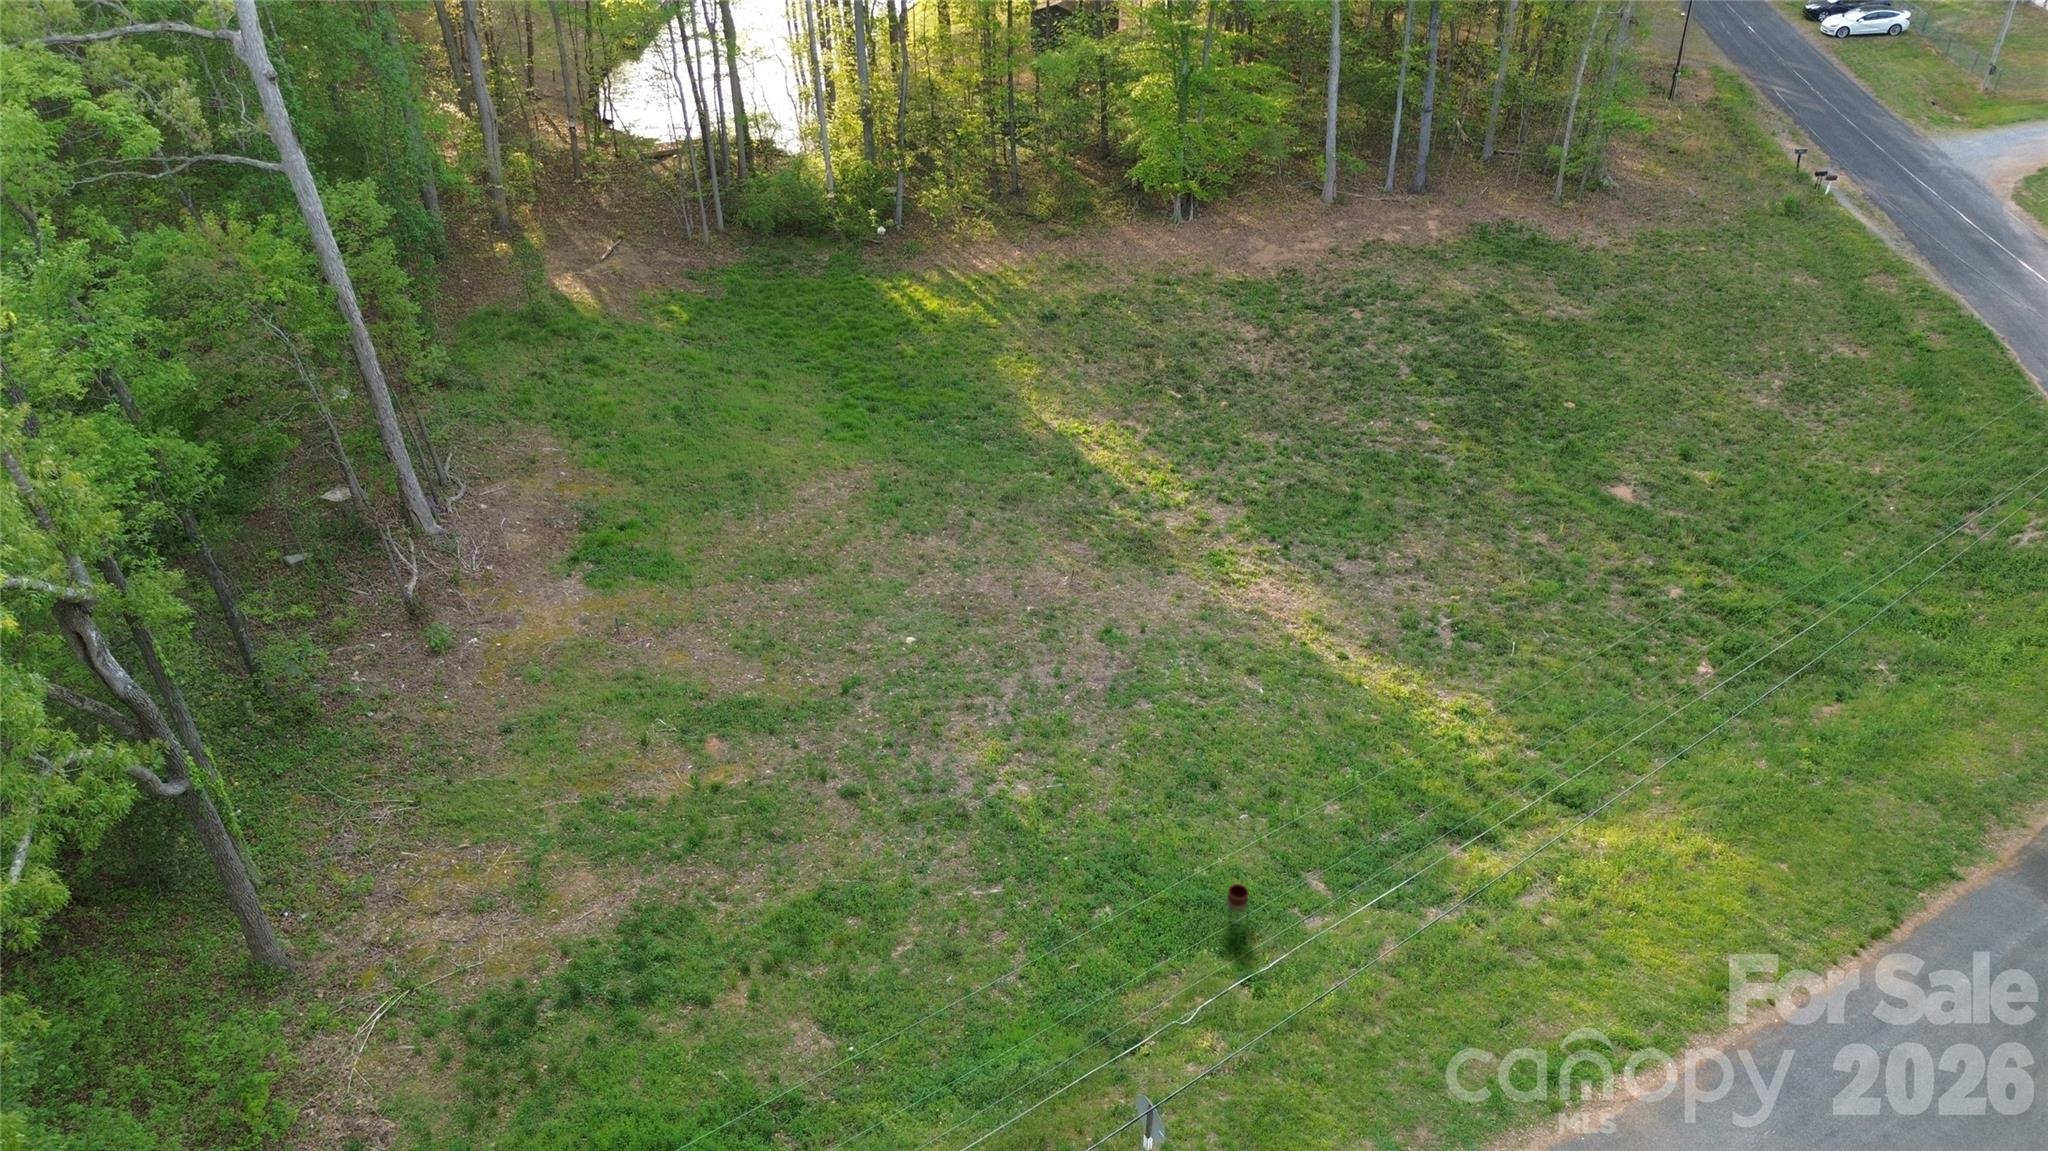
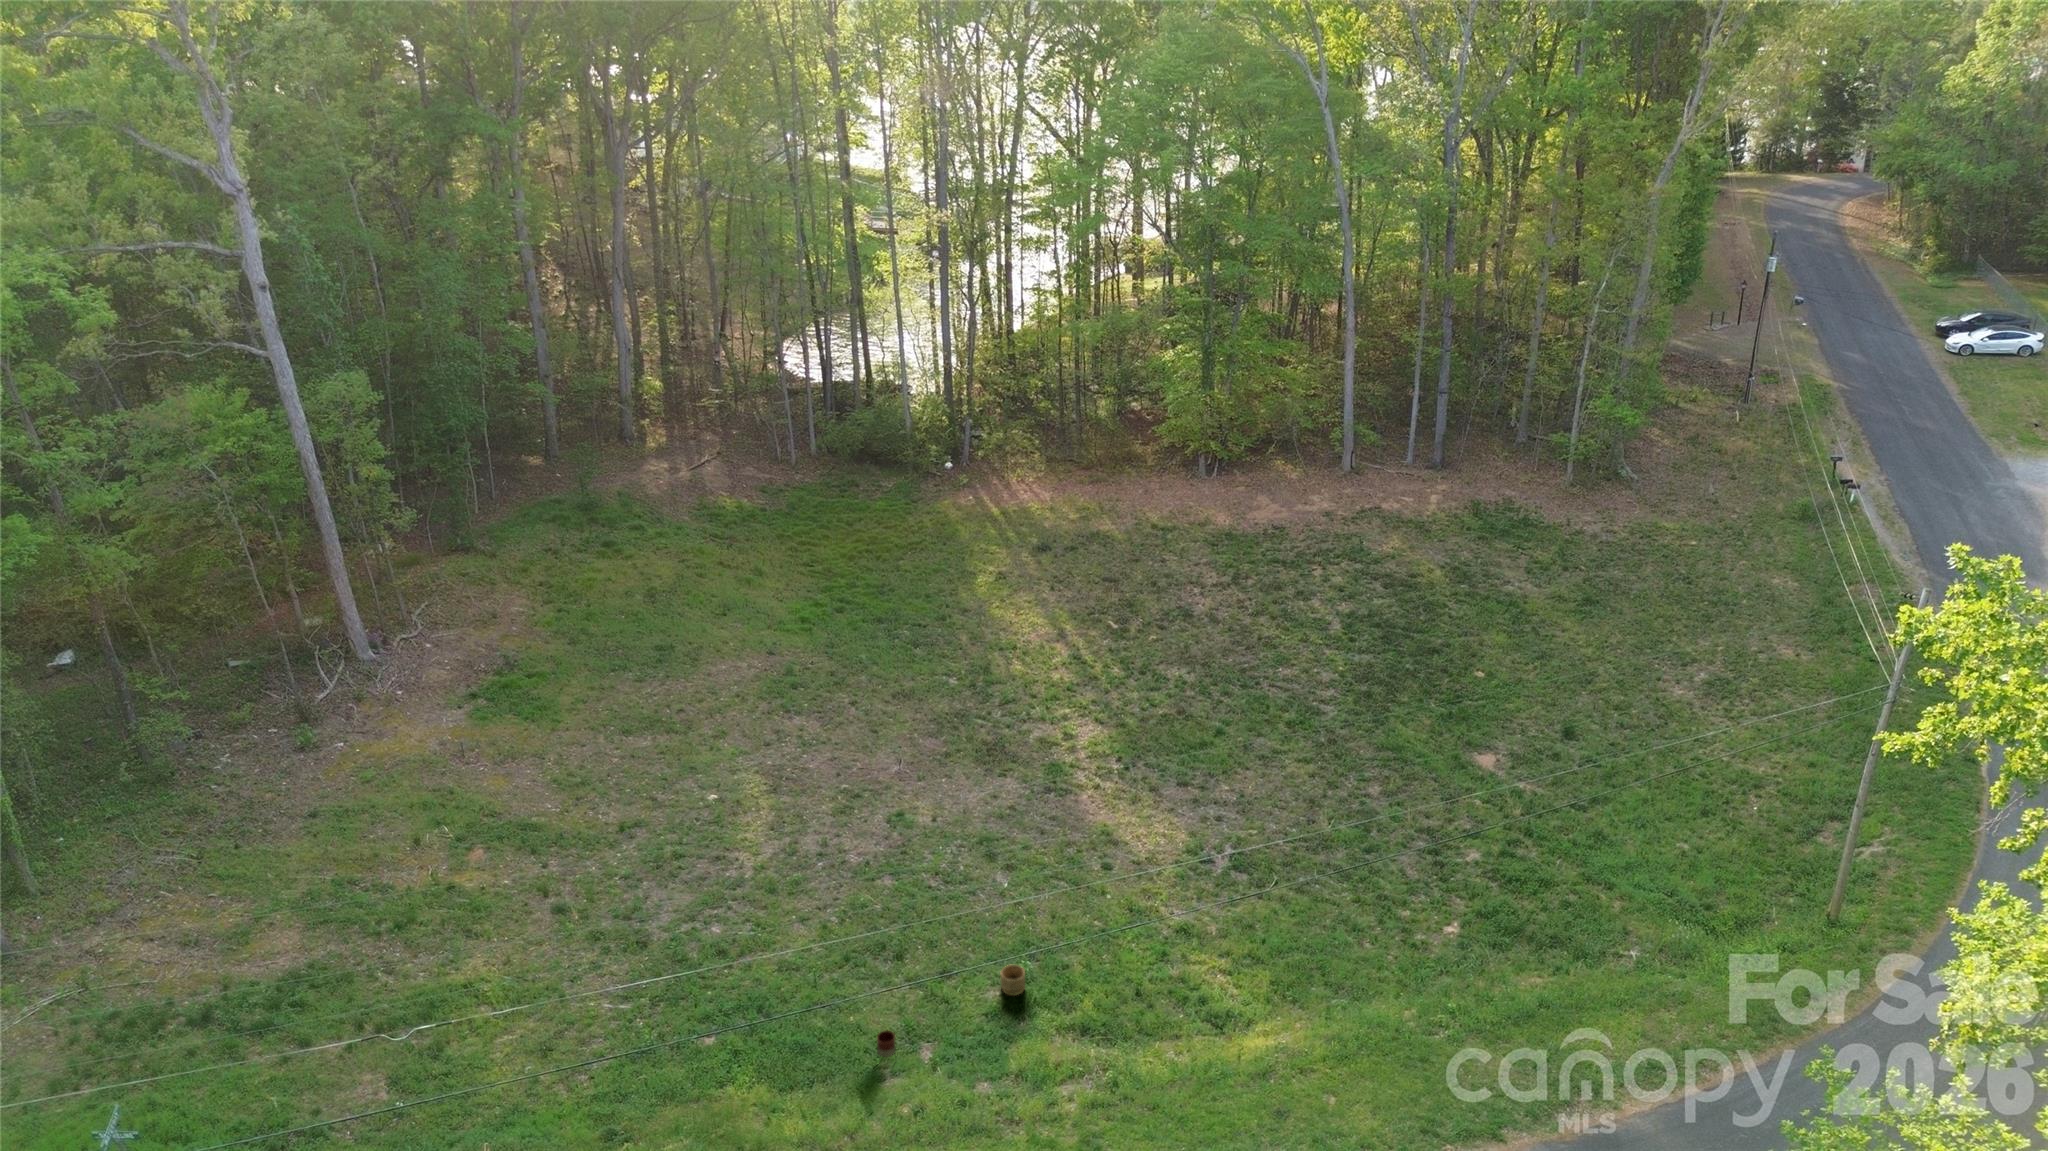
wooden bucket: none [1304,785,1332,818] -> present [1000,965,1025,996]

